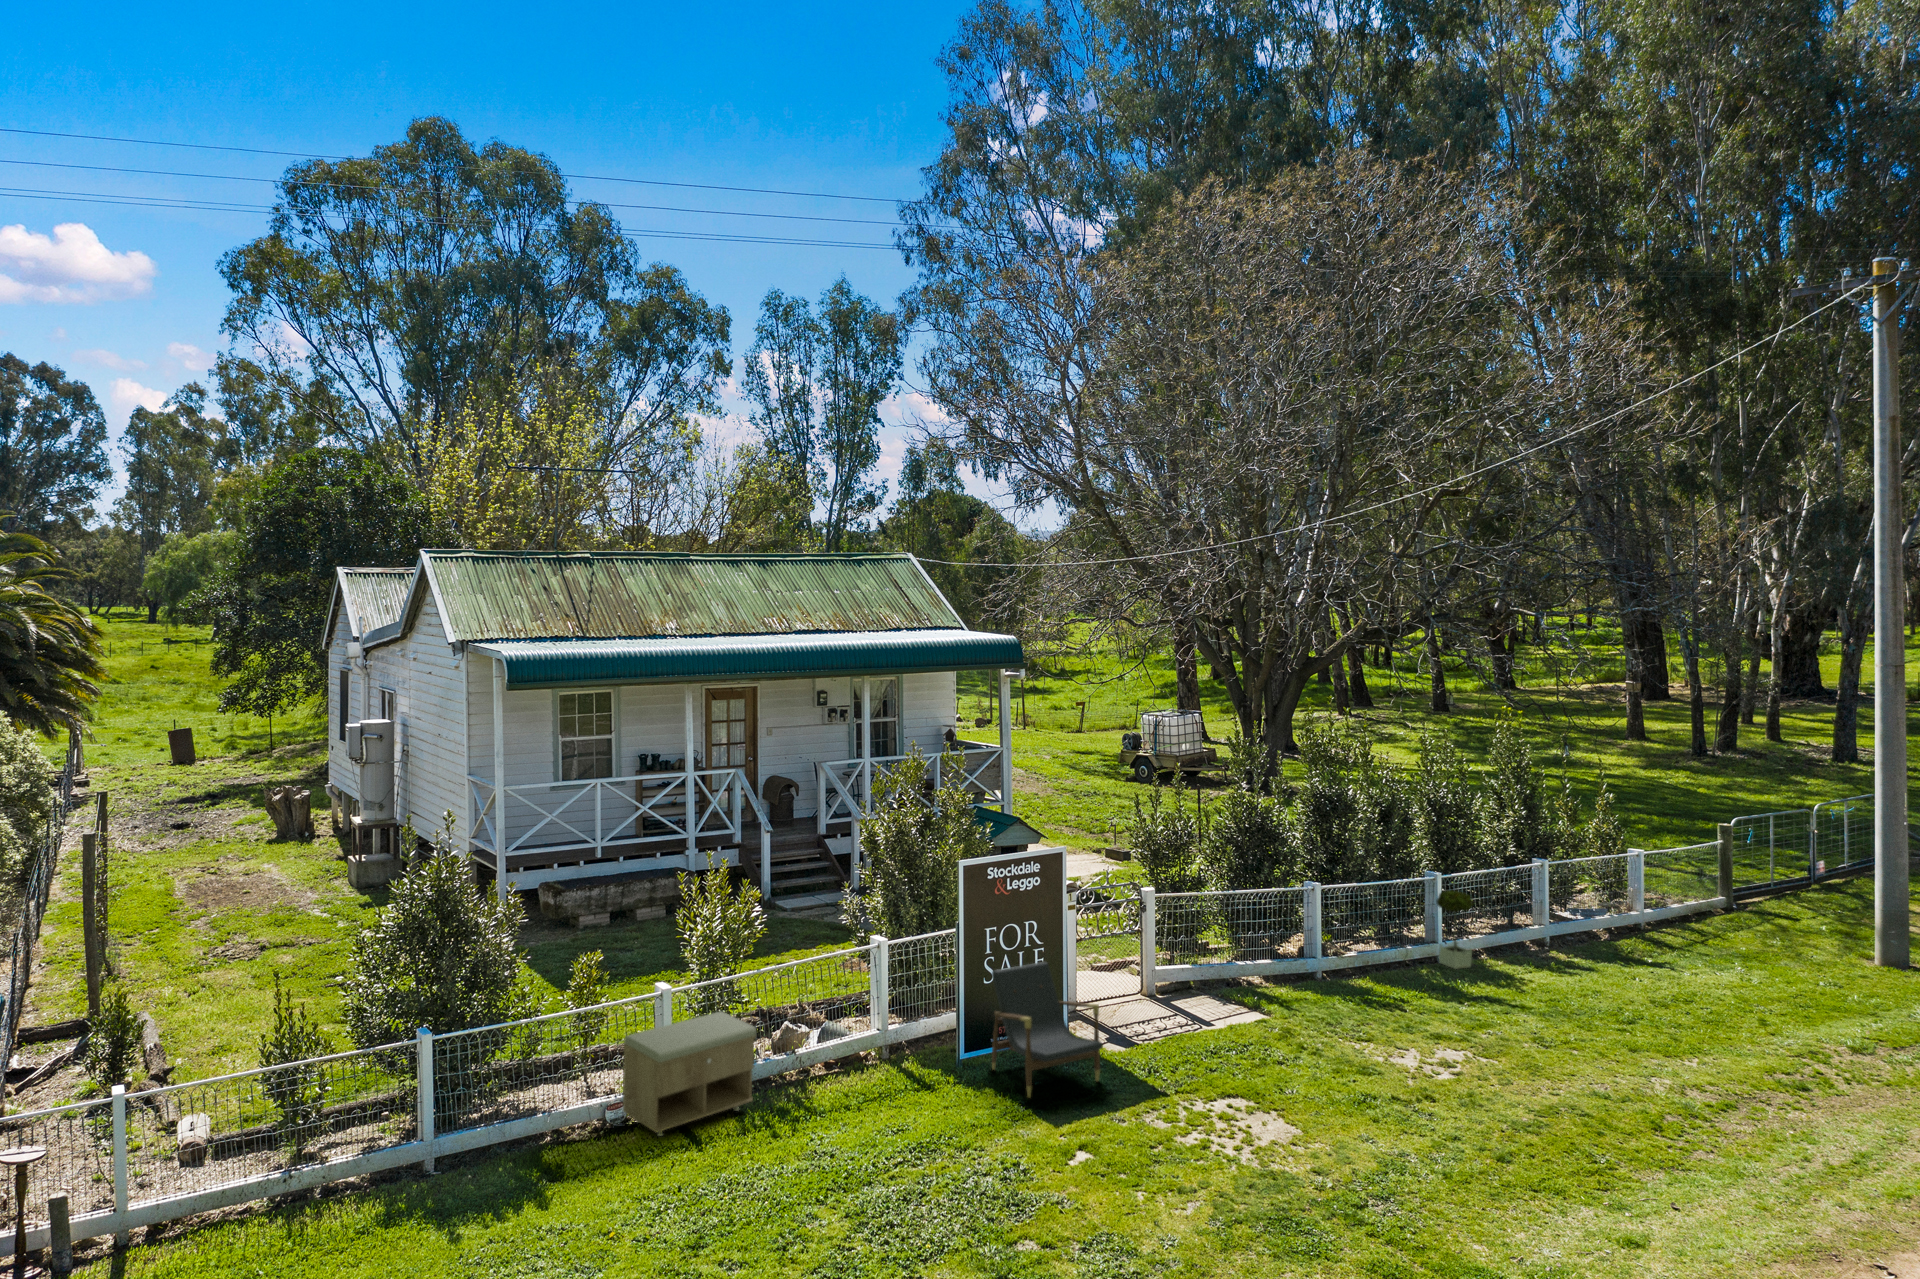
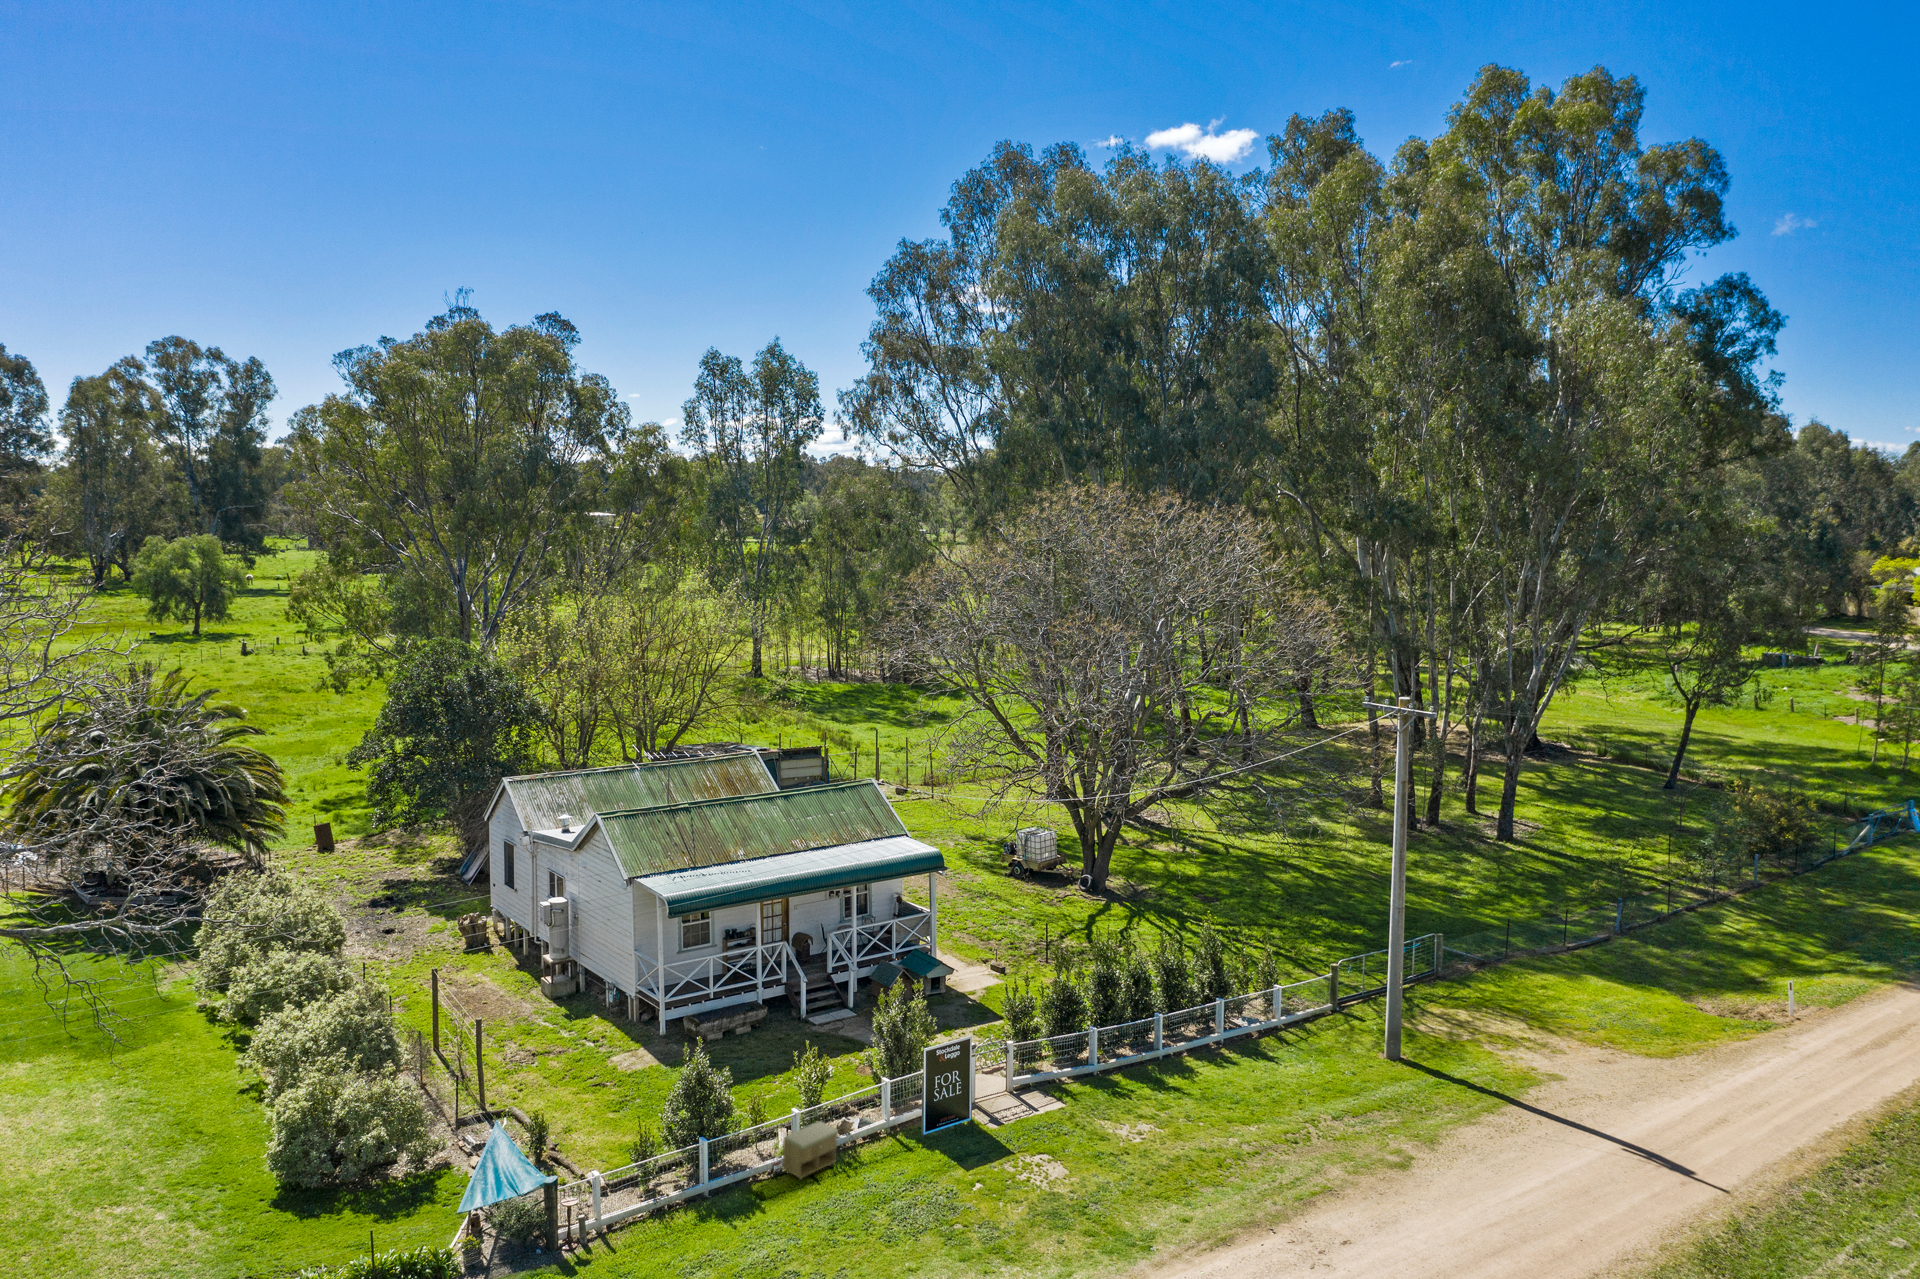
potted tree: present [1436,890,1473,969] -> none [1160,1027,1178,1067]
lounge chair: present [992,962,1103,1098] -> none [937,1088,987,1155]

